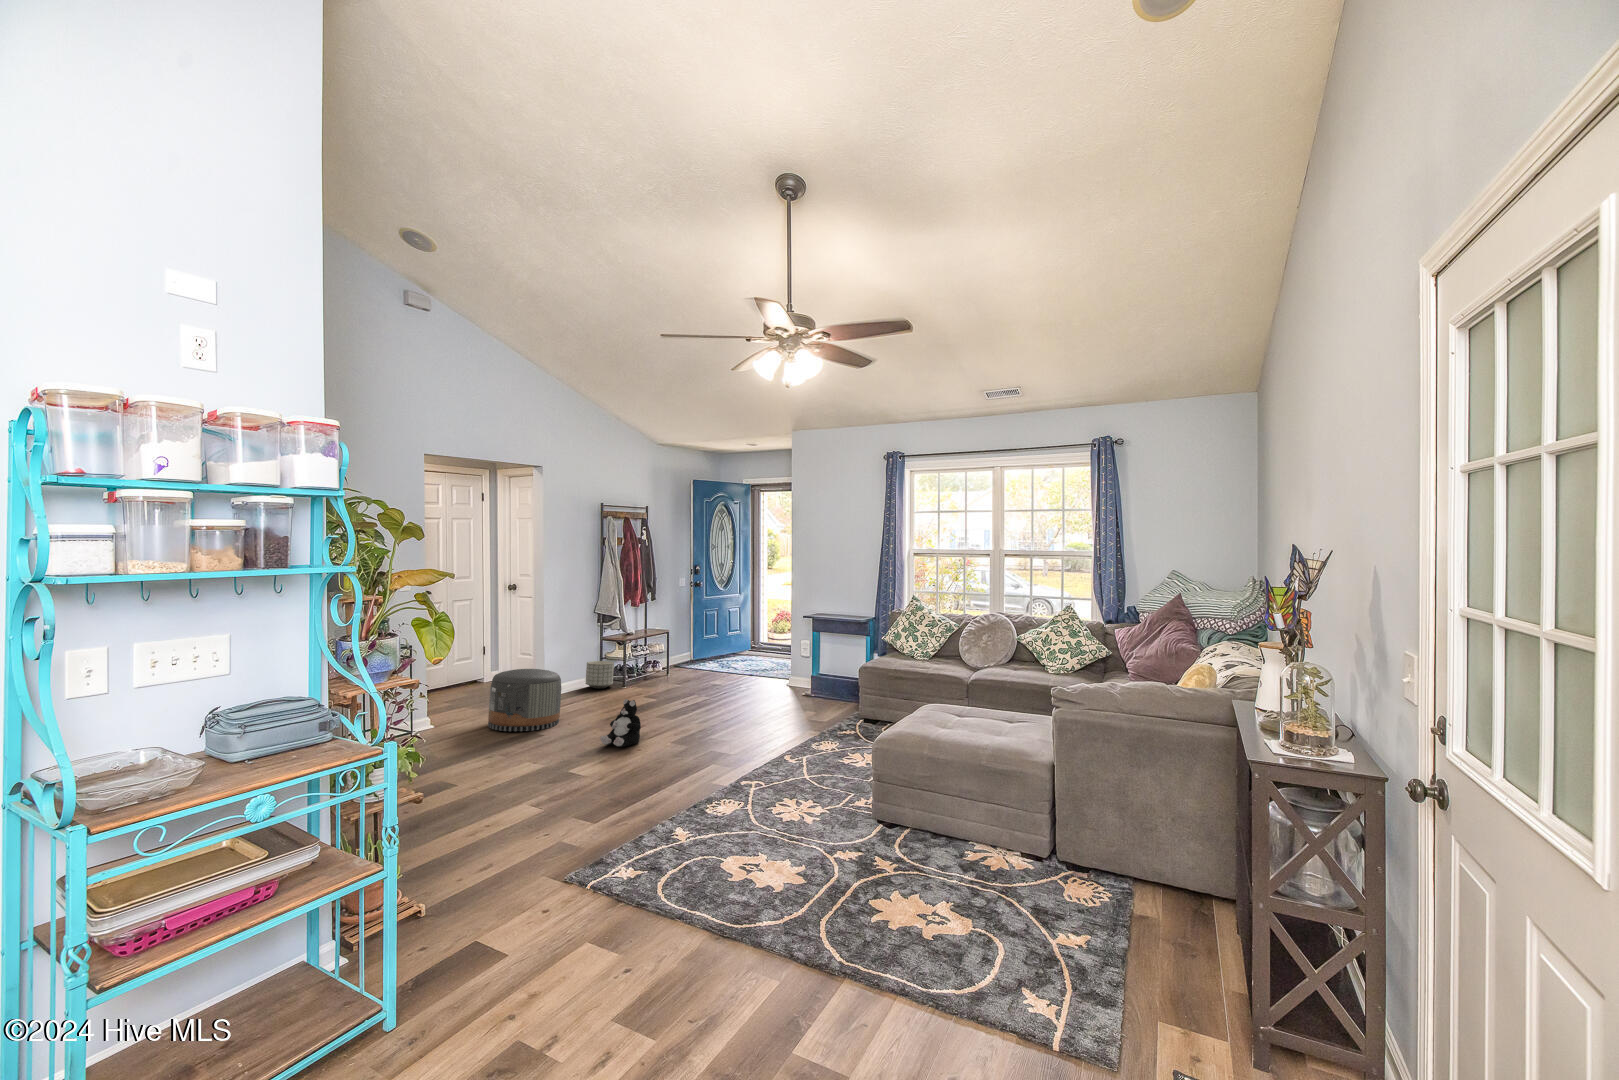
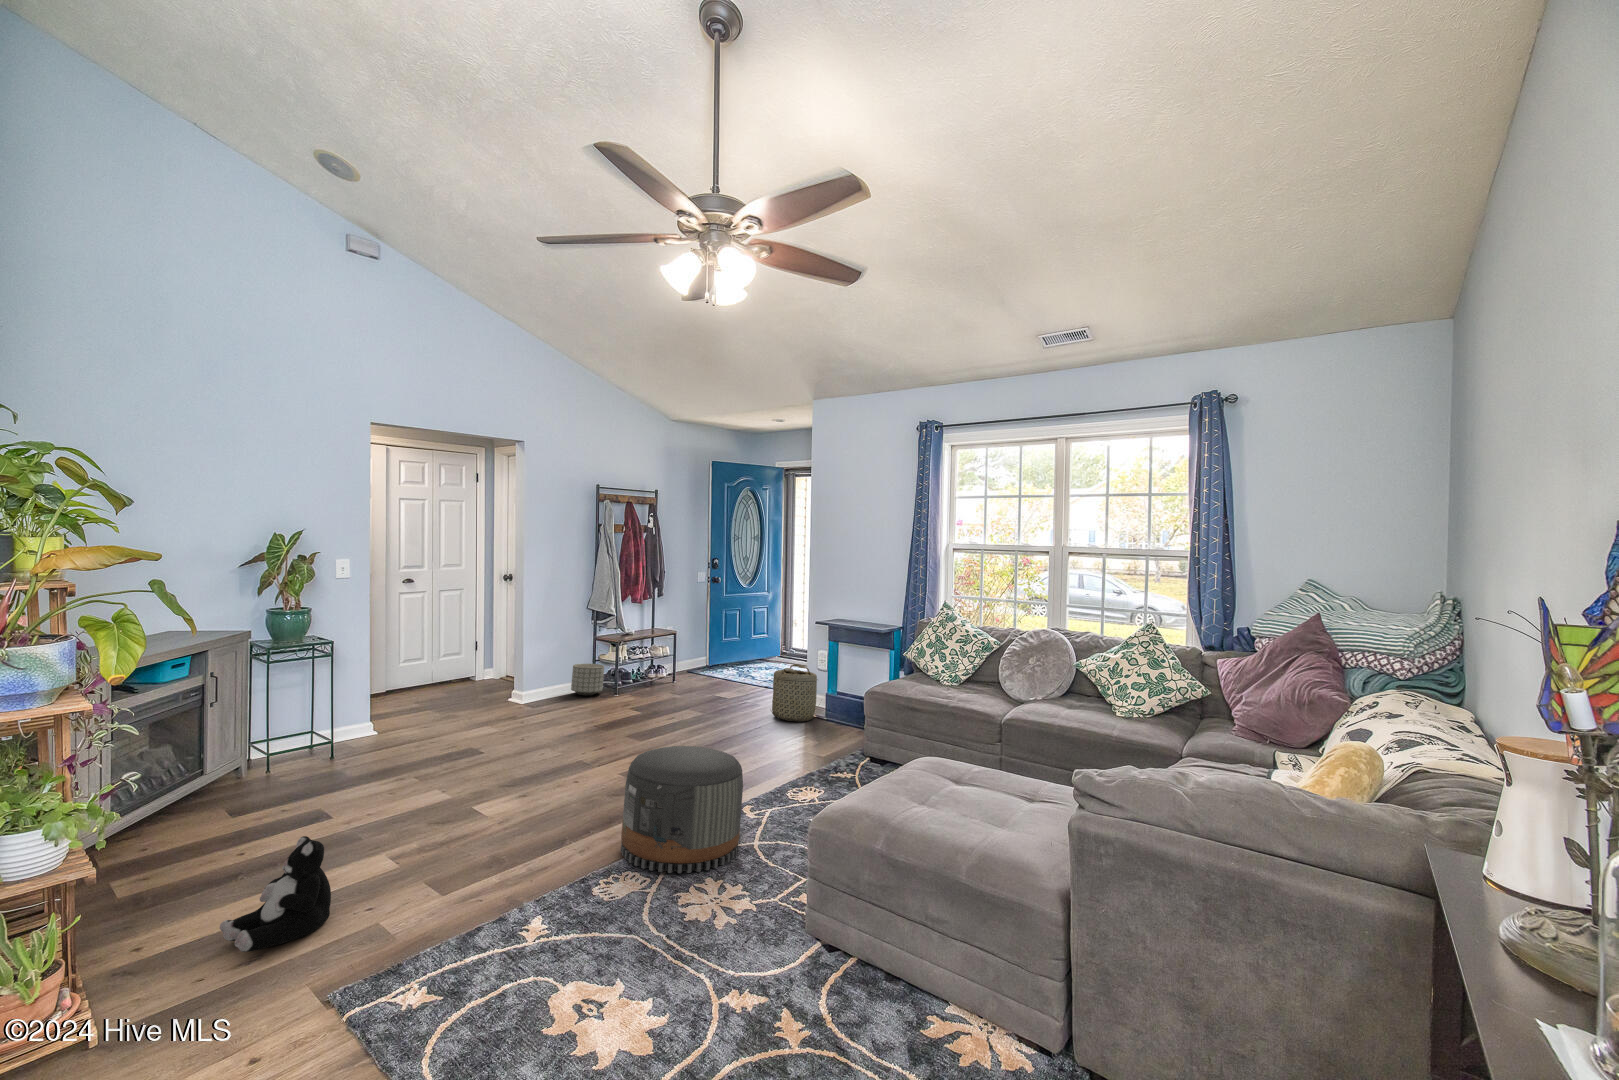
basket: none [768,652,808,698] -> present [772,664,817,721]
pouf: present [488,669,561,731] -> present [621,746,743,873]
plush toy: present [600,699,641,747] -> present [220,836,331,952]

